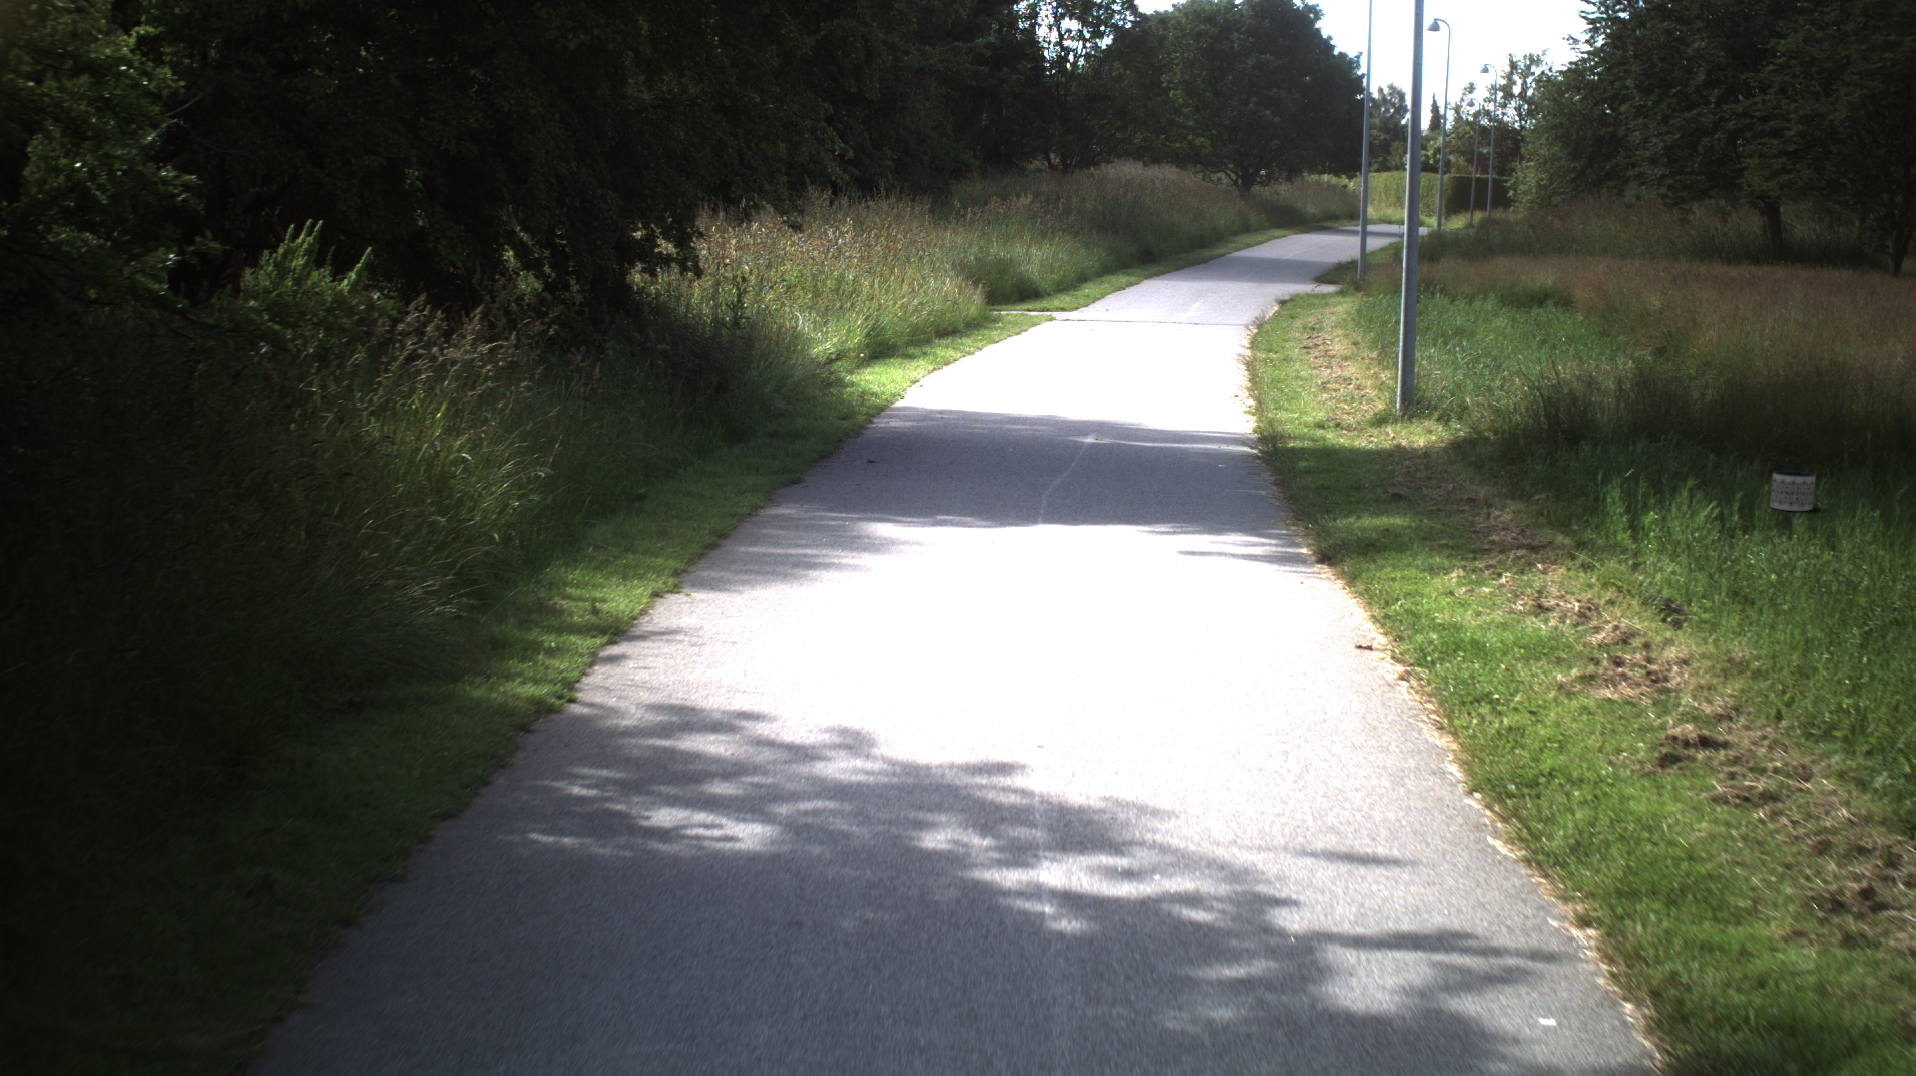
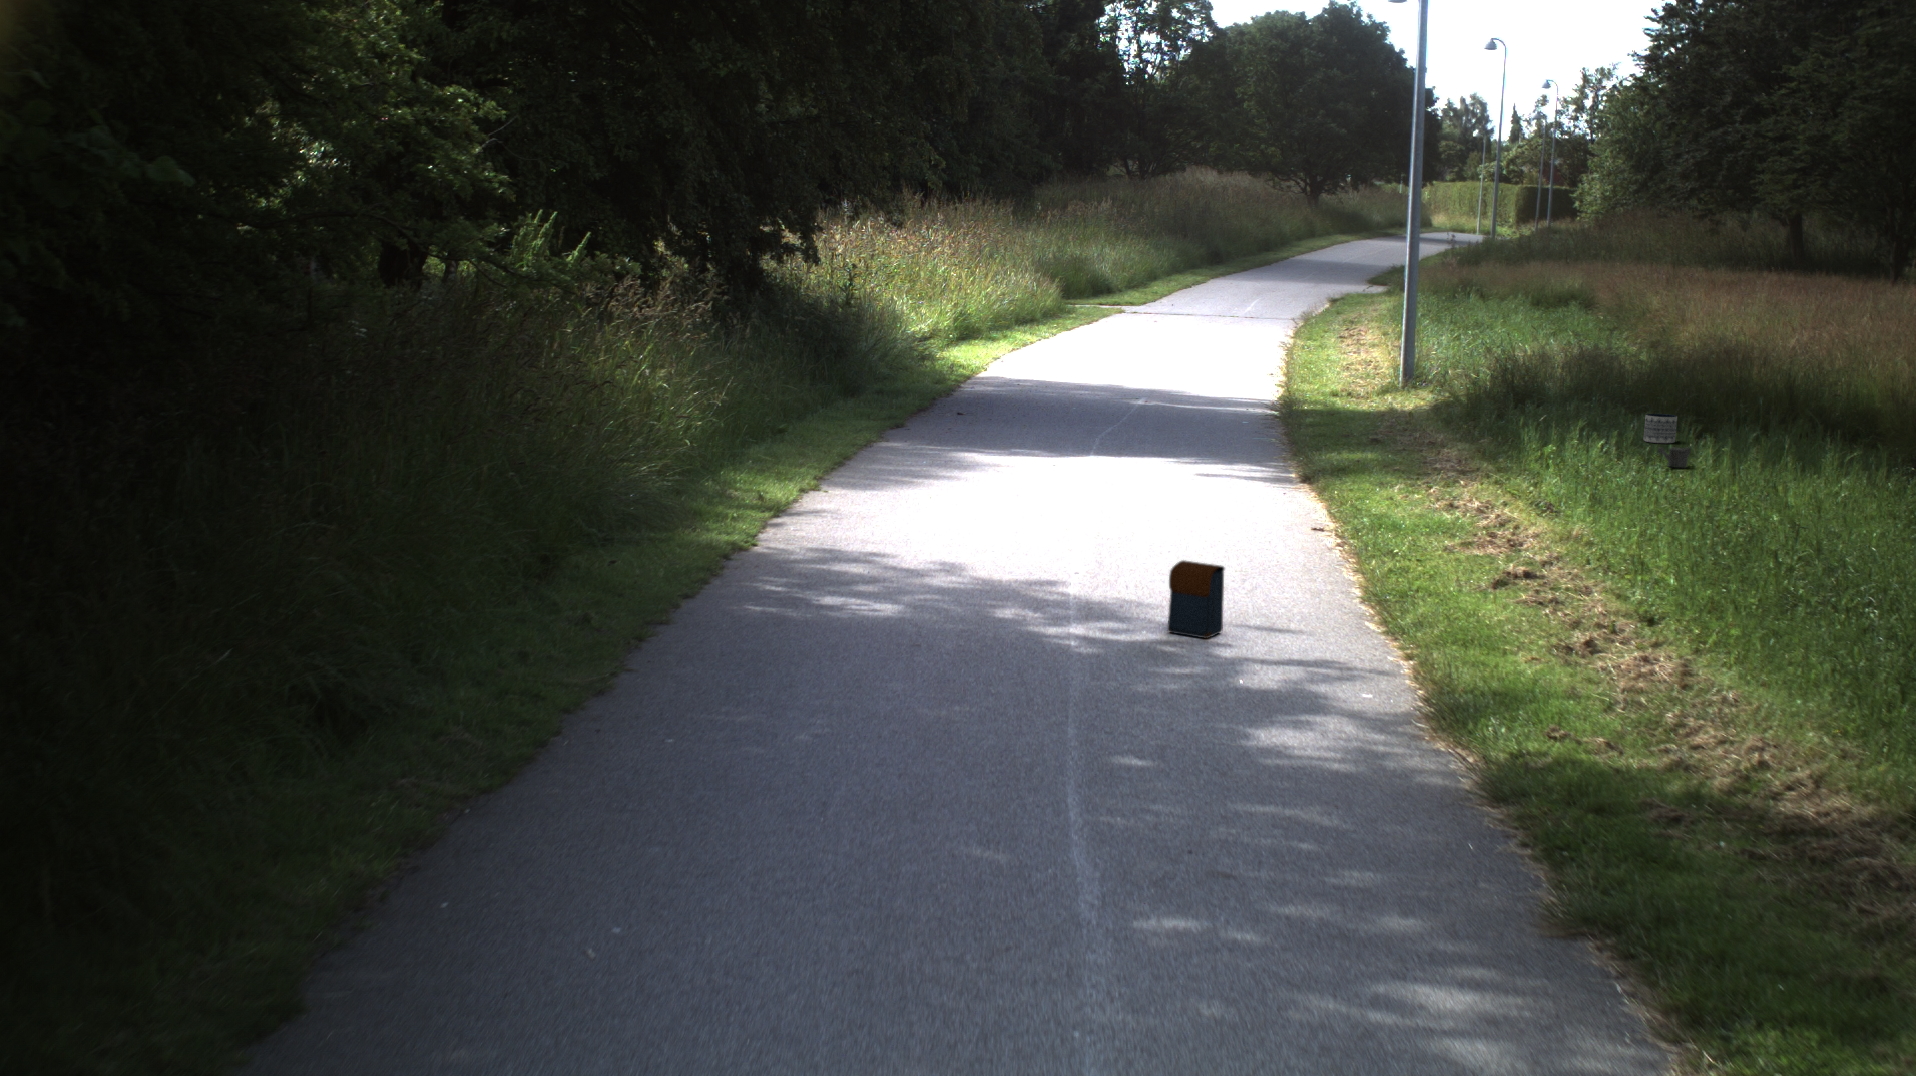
watering can: none [1821,525,1860,554] -> present [1658,448,1691,468]
backpack: none [1202,769,1294,901] -> present [1167,560,1225,638]

